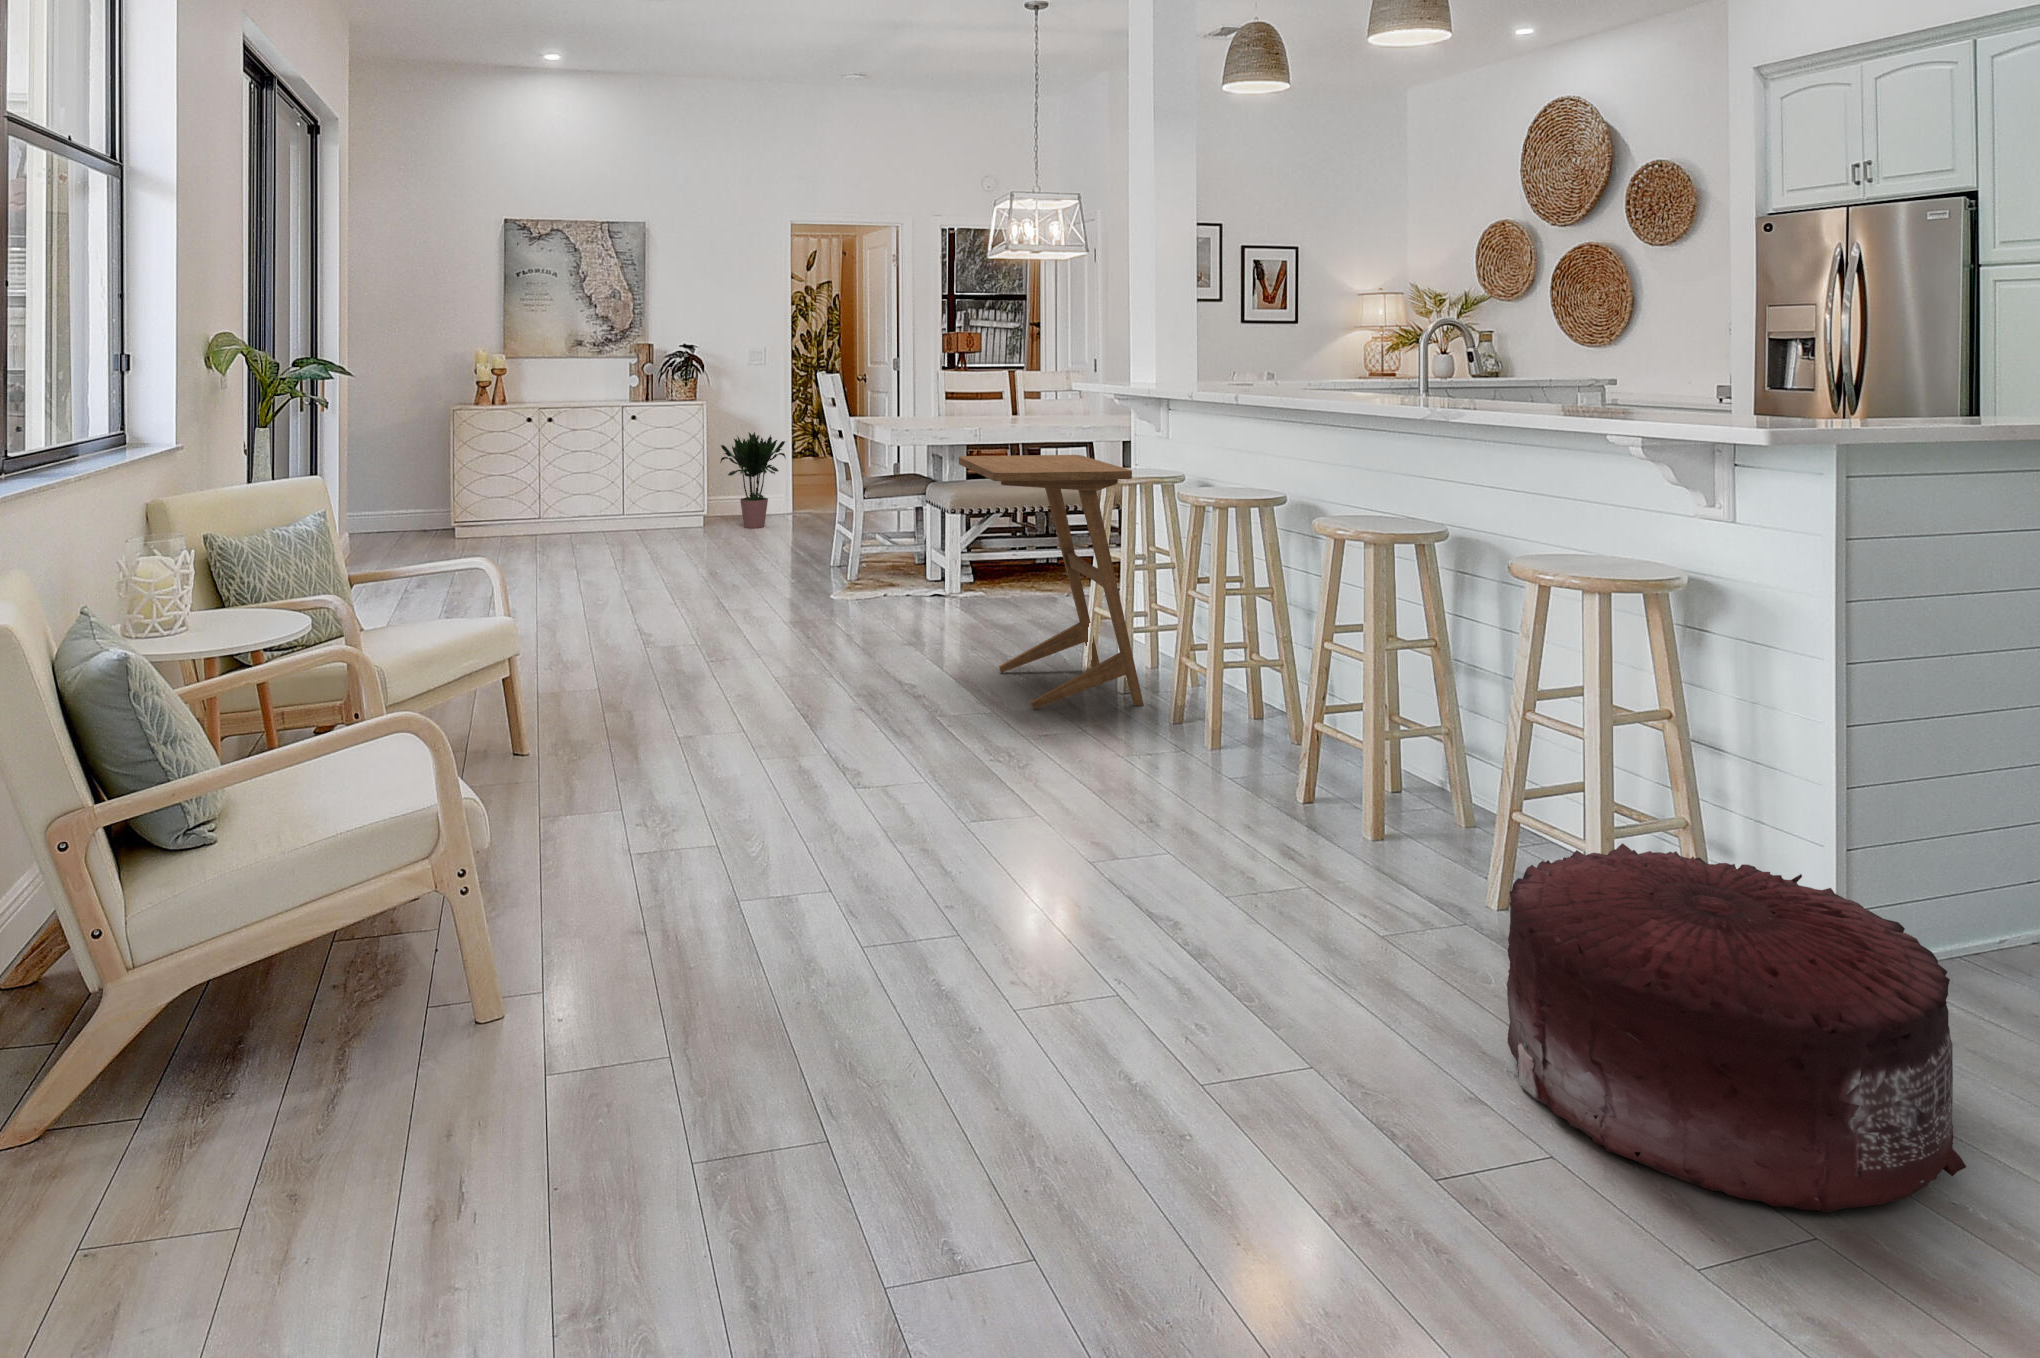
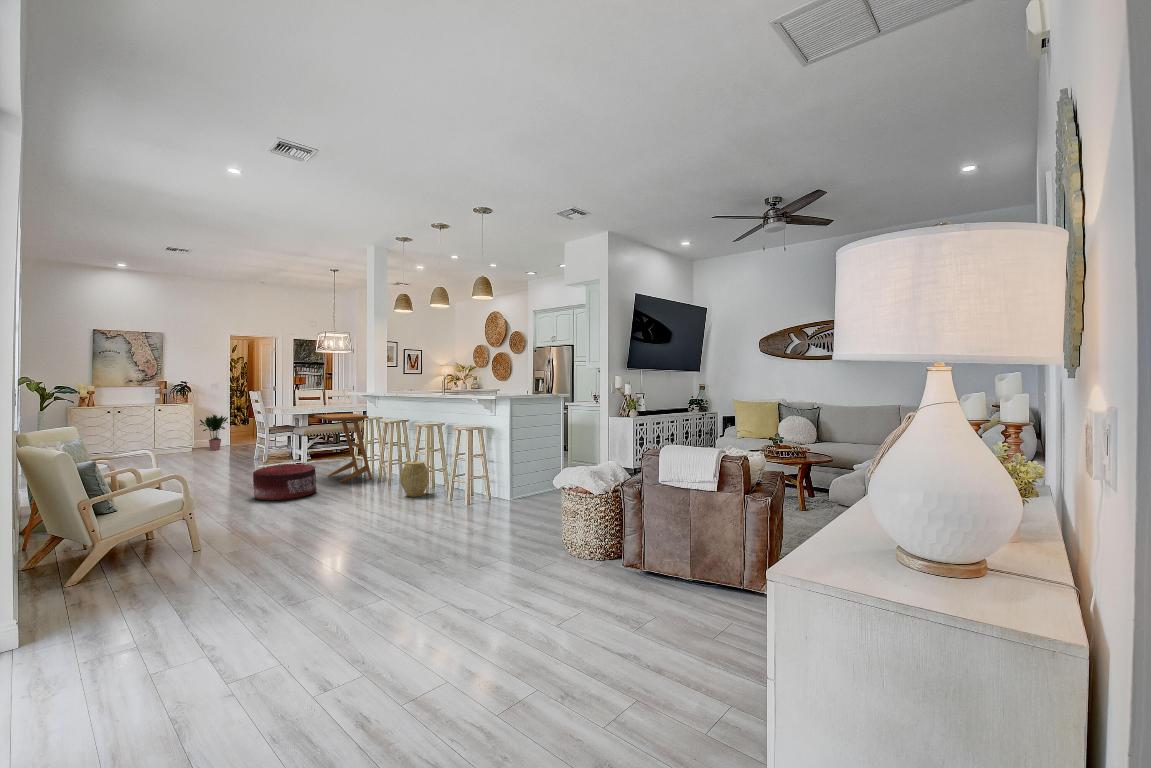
woven basket: none [1256,688,1386,855] -> present [400,461,429,497]
pouf: present [1506,843,1966,1213] -> present [253,464,317,501]

